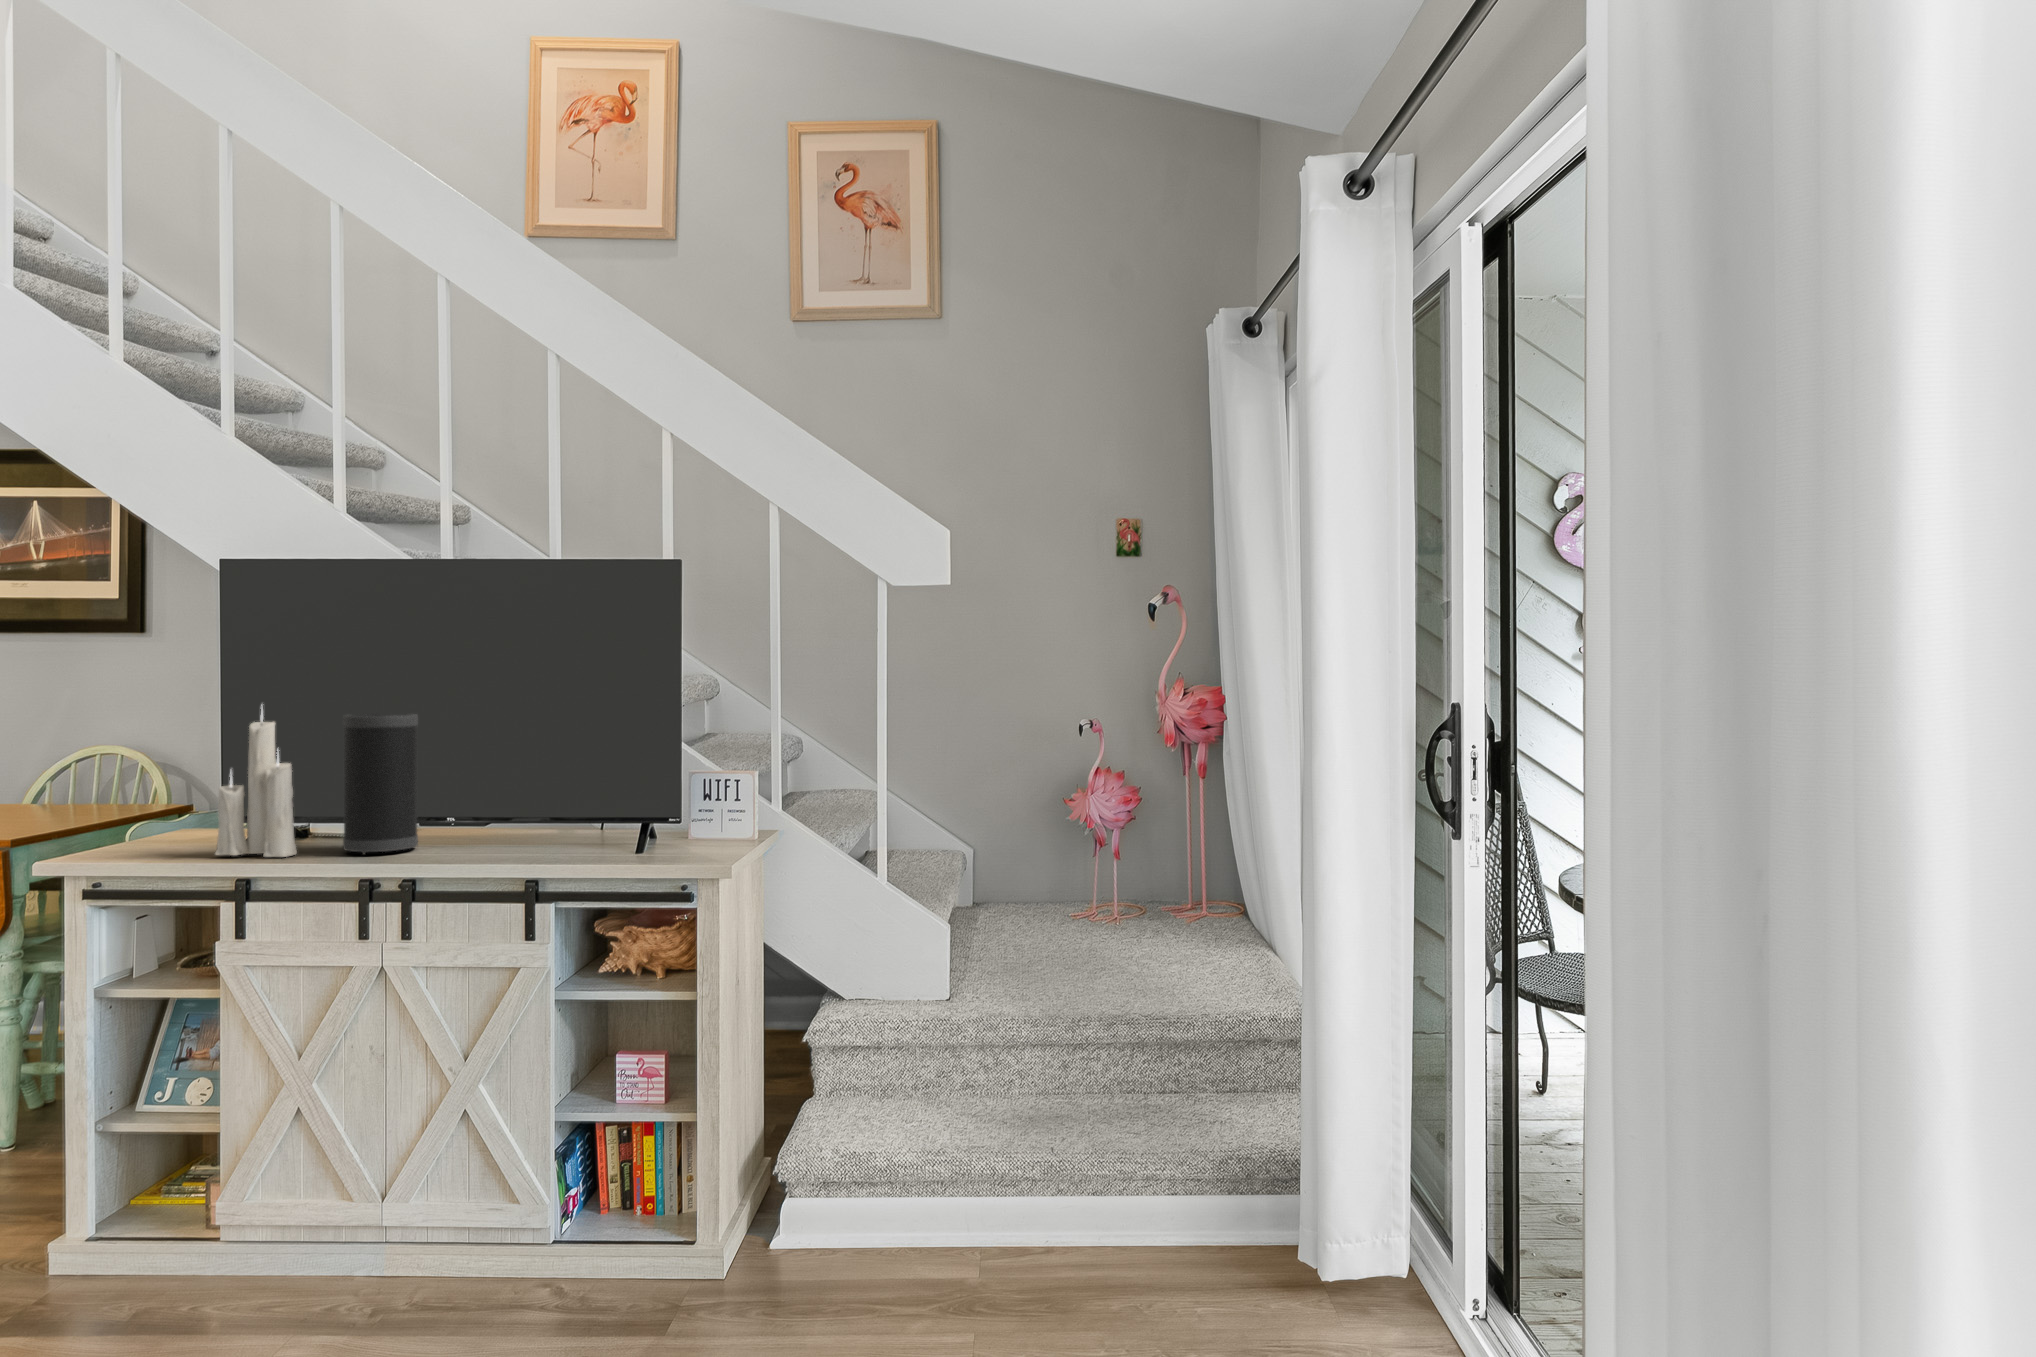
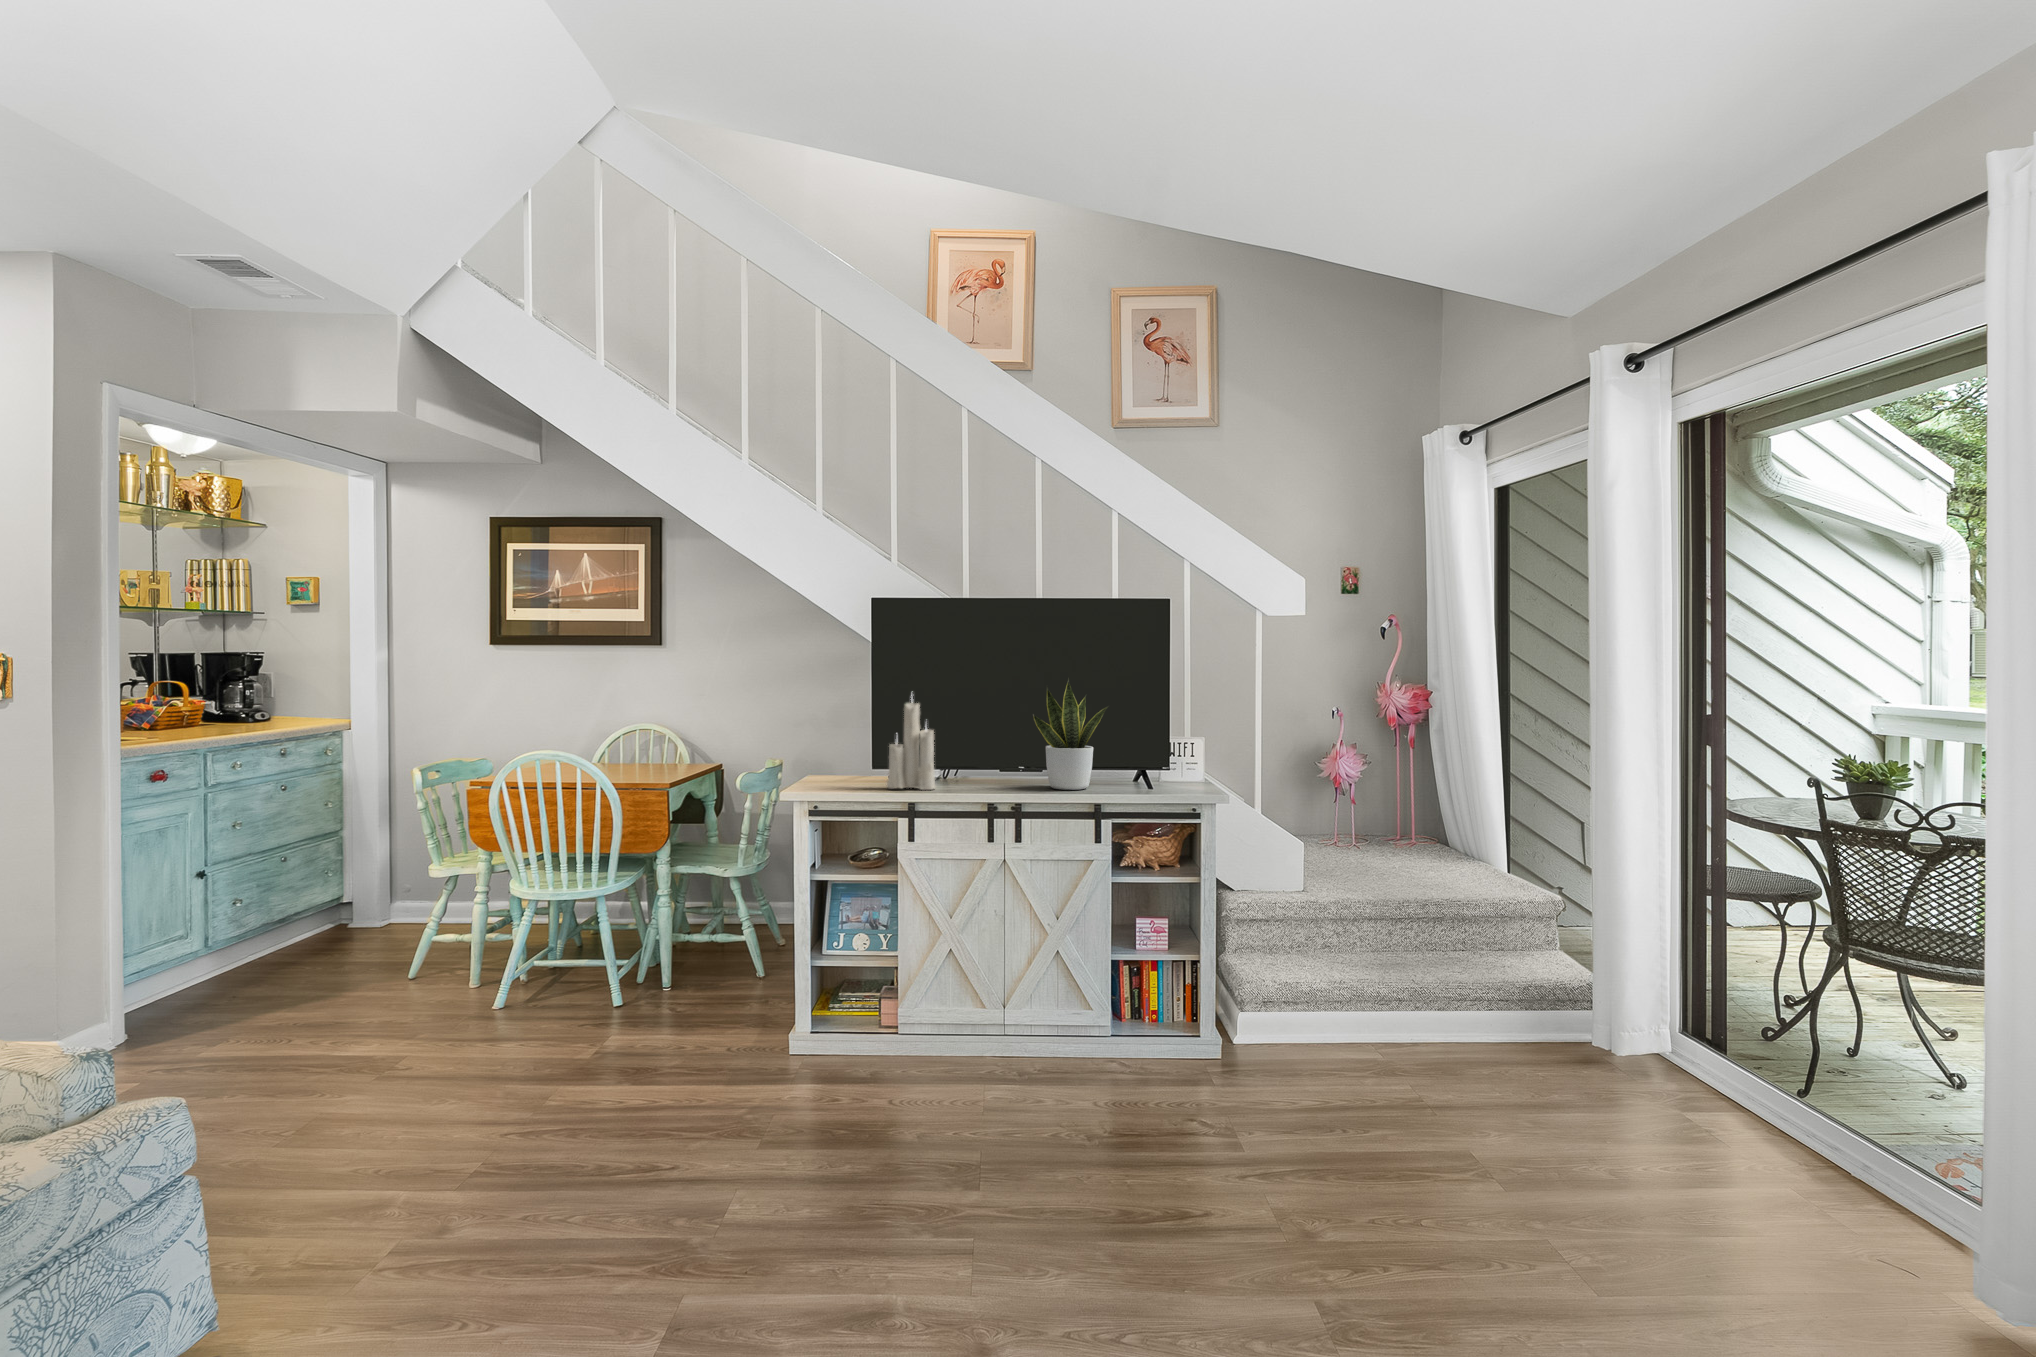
potted plant: none [442,681,581,857] -> present [1033,679,1107,790]
speaker: present [343,713,418,855] -> none [960,698,1004,789]

